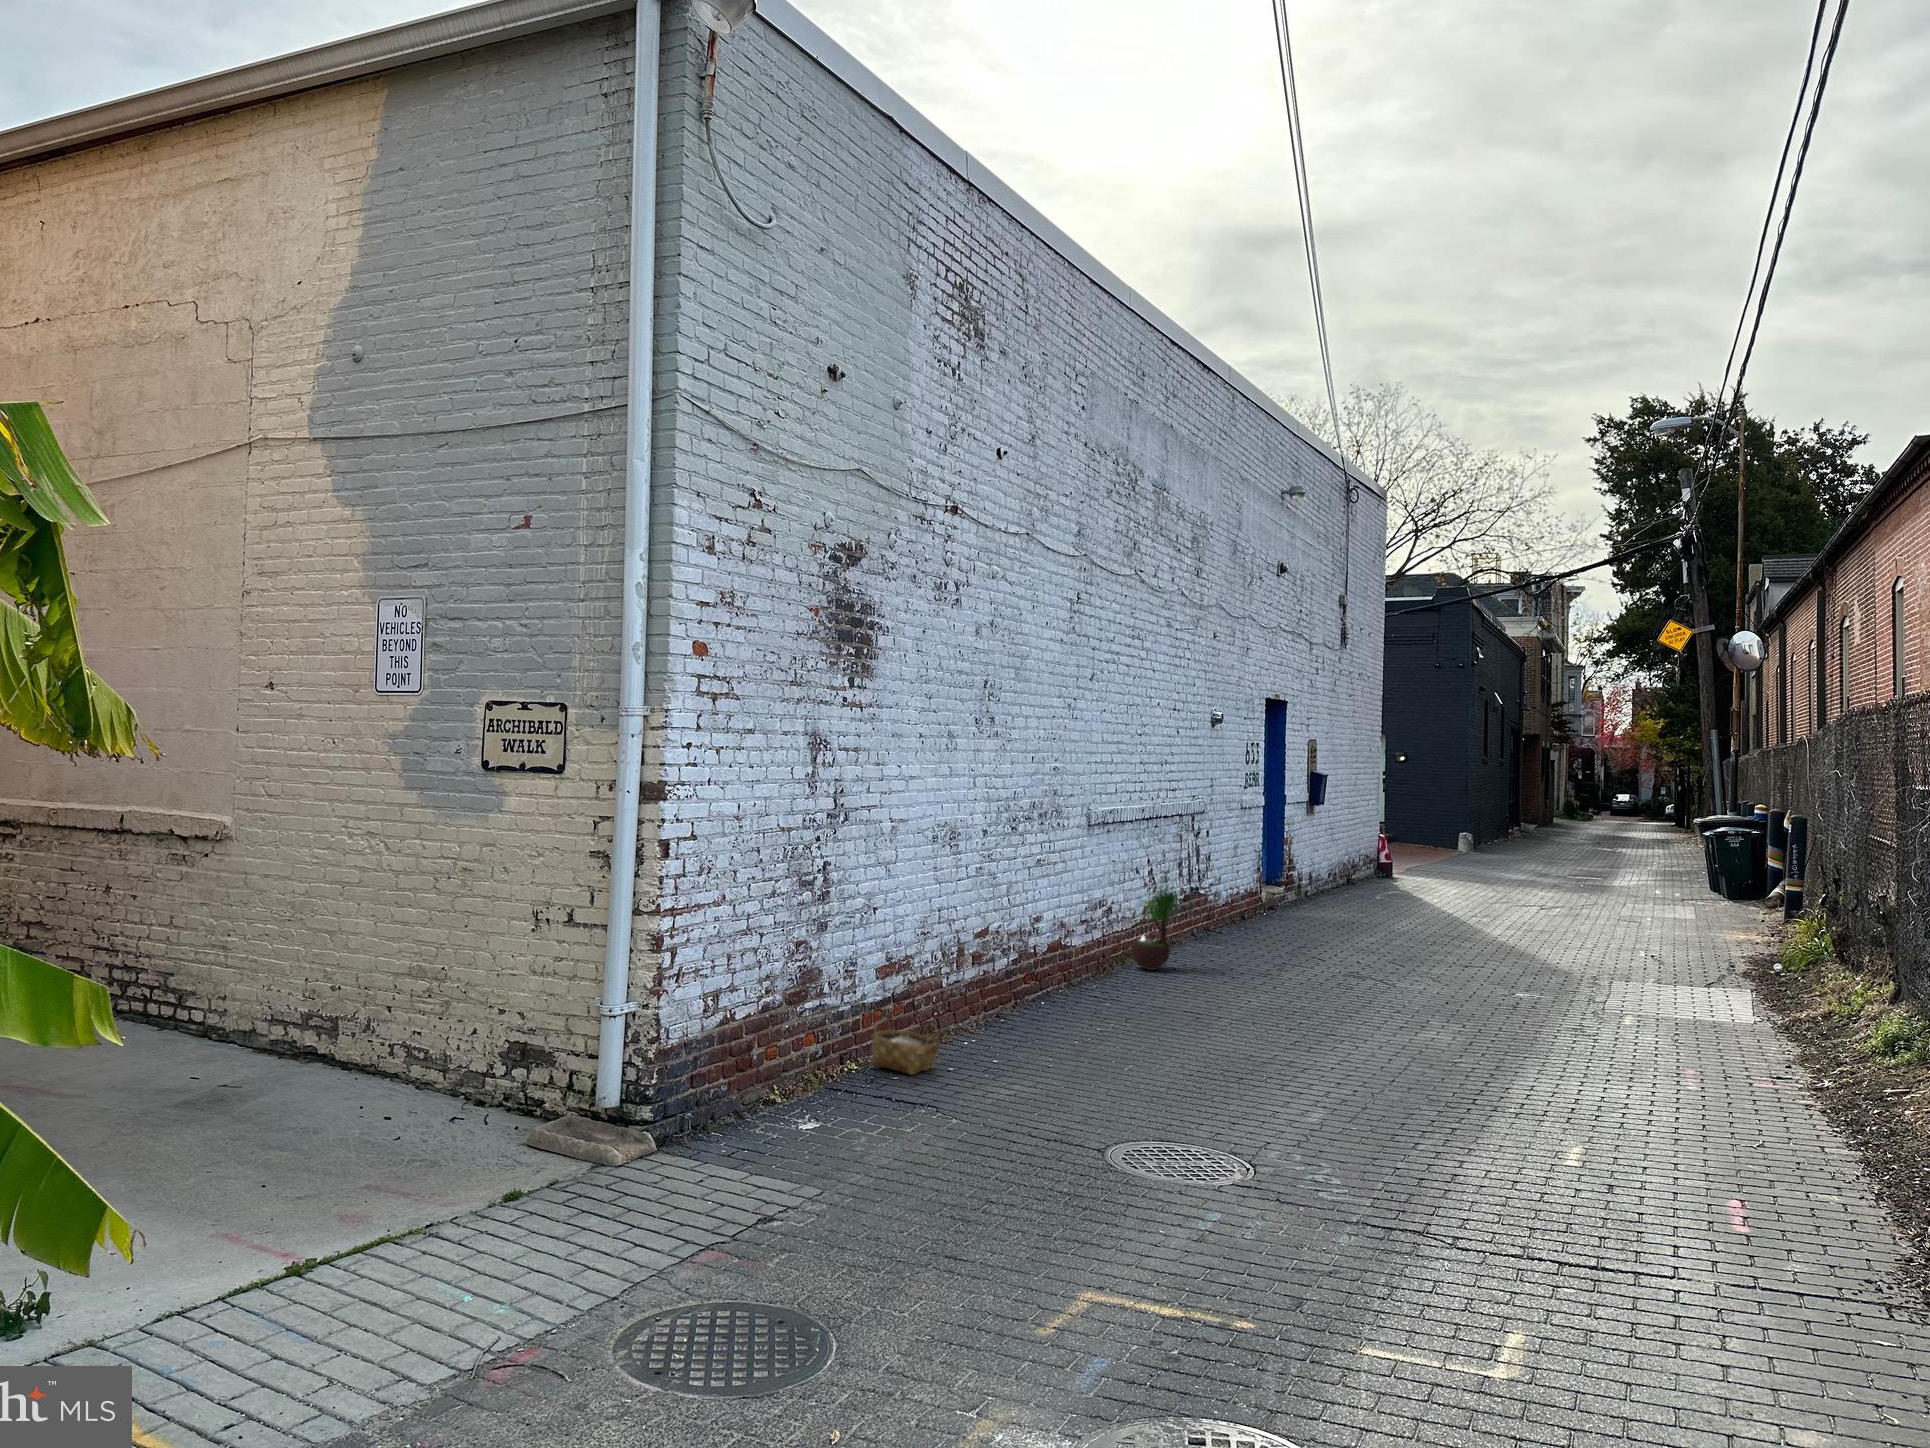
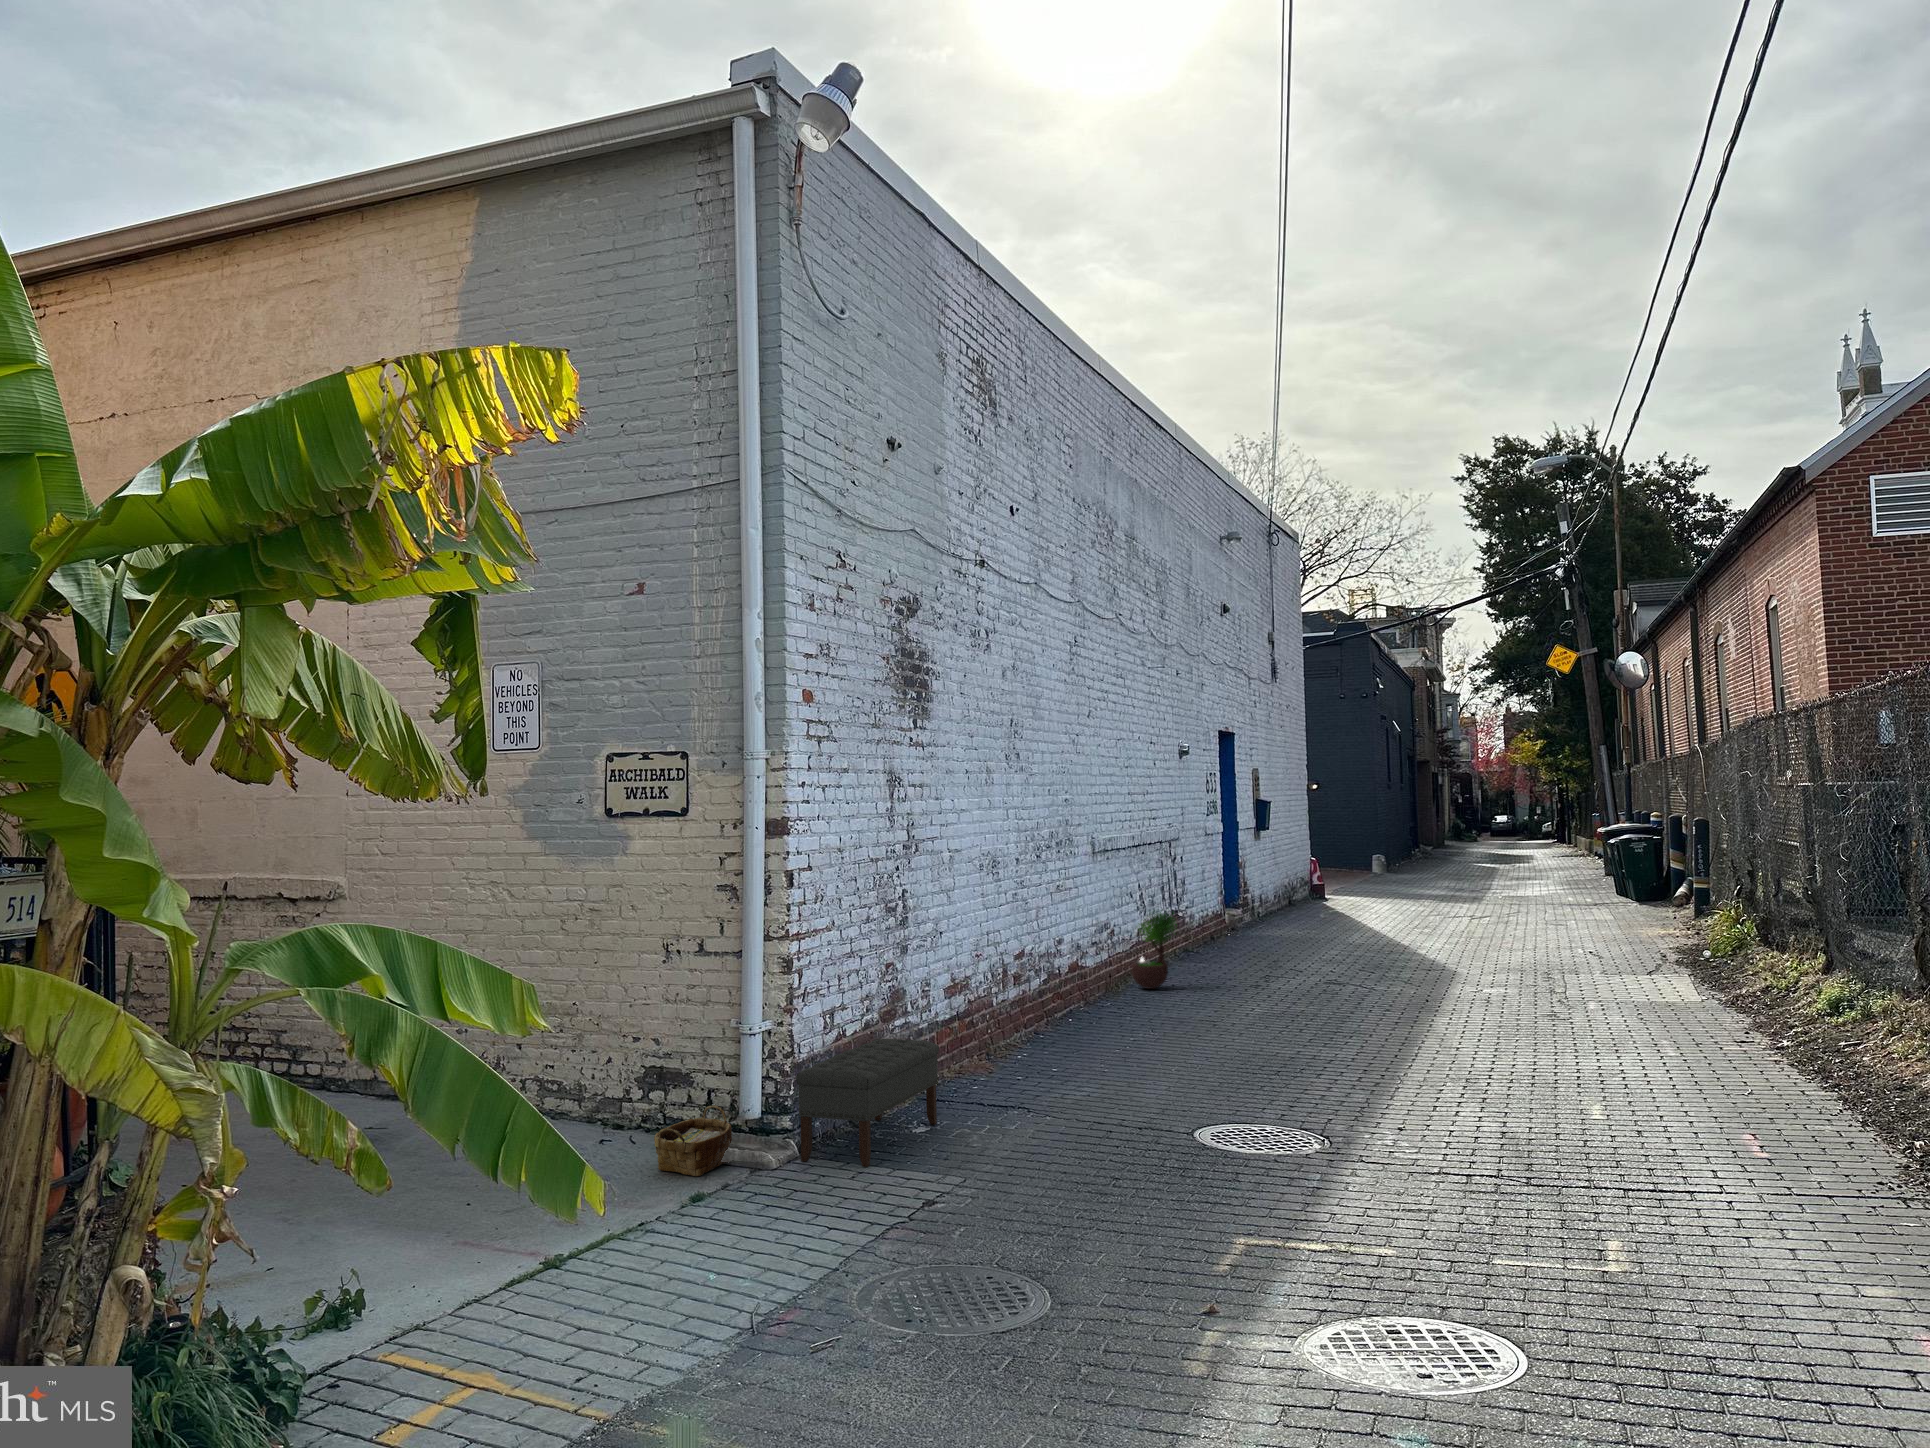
woven basket: present [872,1019,939,1075] -> present [654,1105,732,1176]
bench: none [655,1023,837,1168] -> present [796,1039,939,1167]

